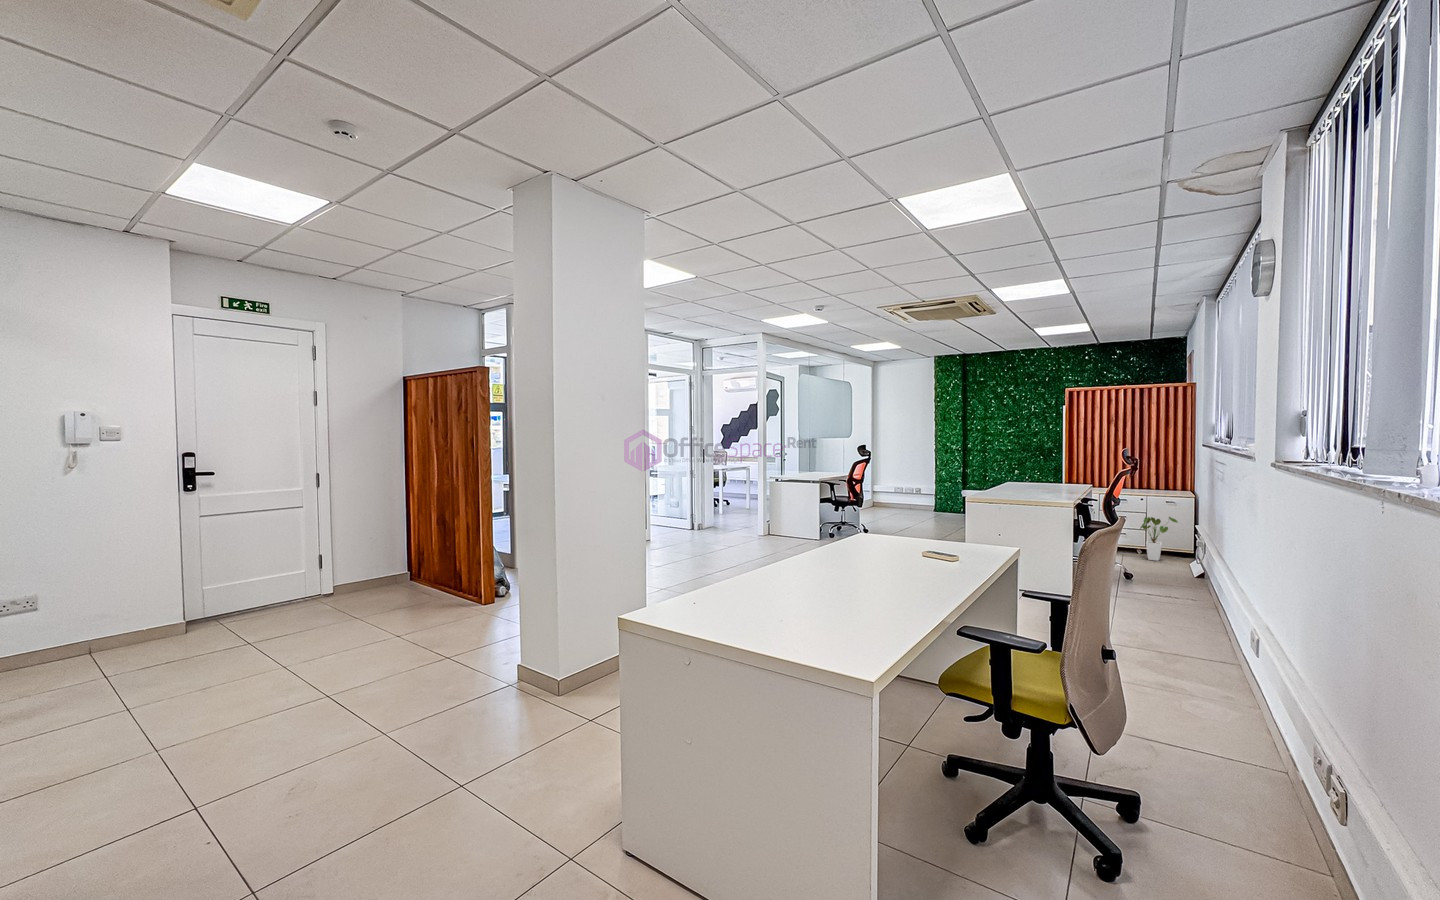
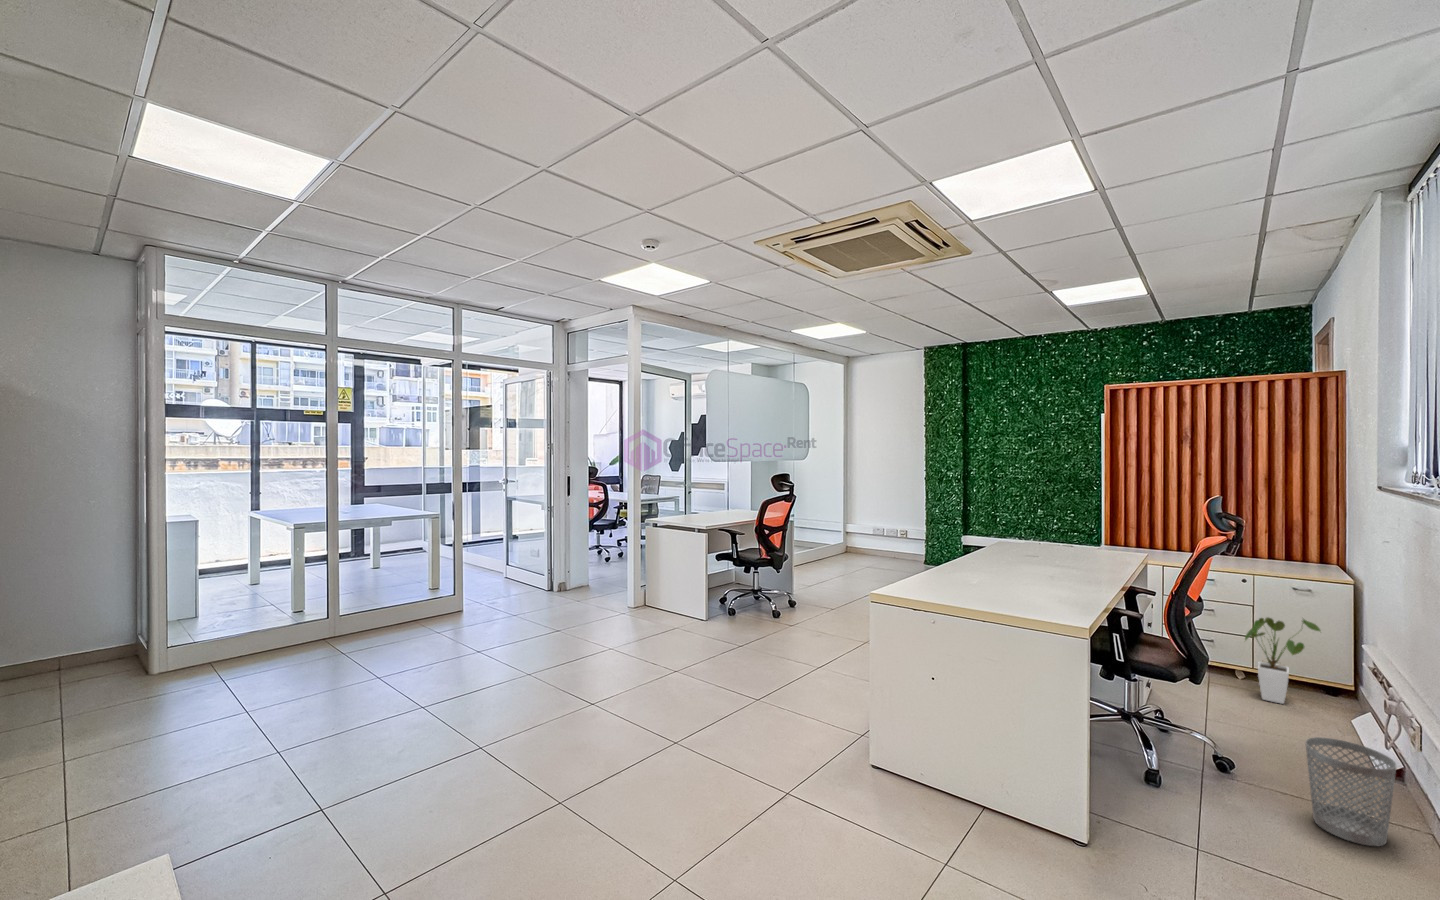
wastebasket: none [1159,553,1193,592] -> present [1305,737,1396,846]

